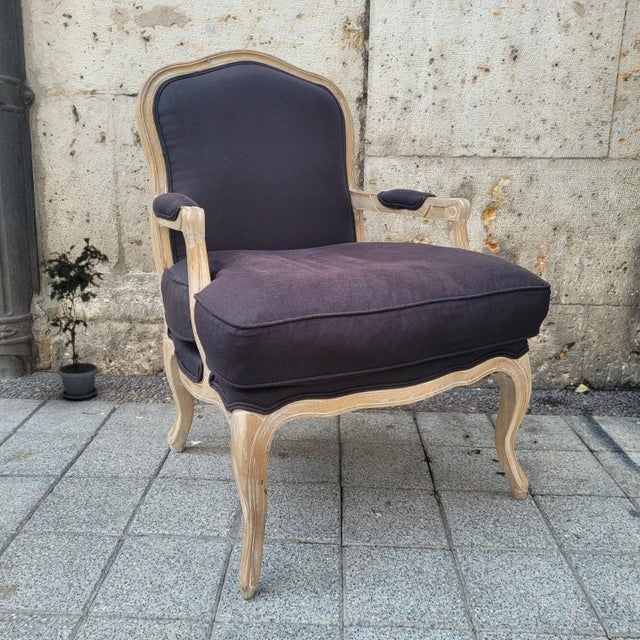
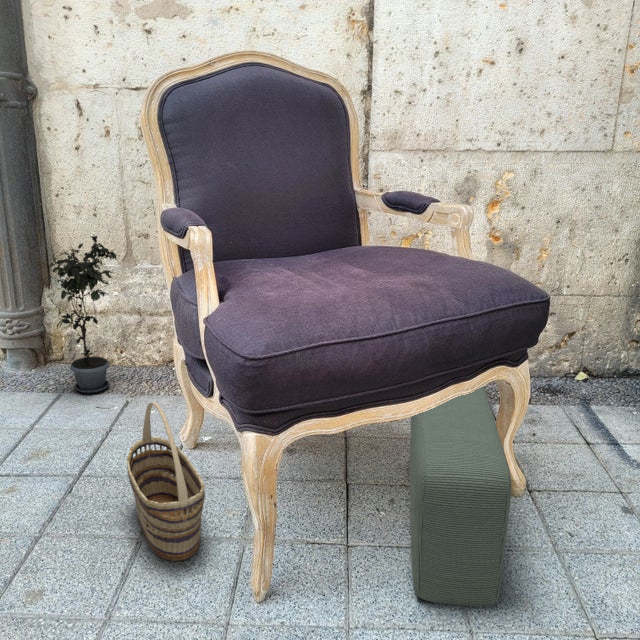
pouf: none [407,364,517,605] -> present [410,386,511,606]
basket: none [110,390,190,559] -> present [127,402,205,561]

